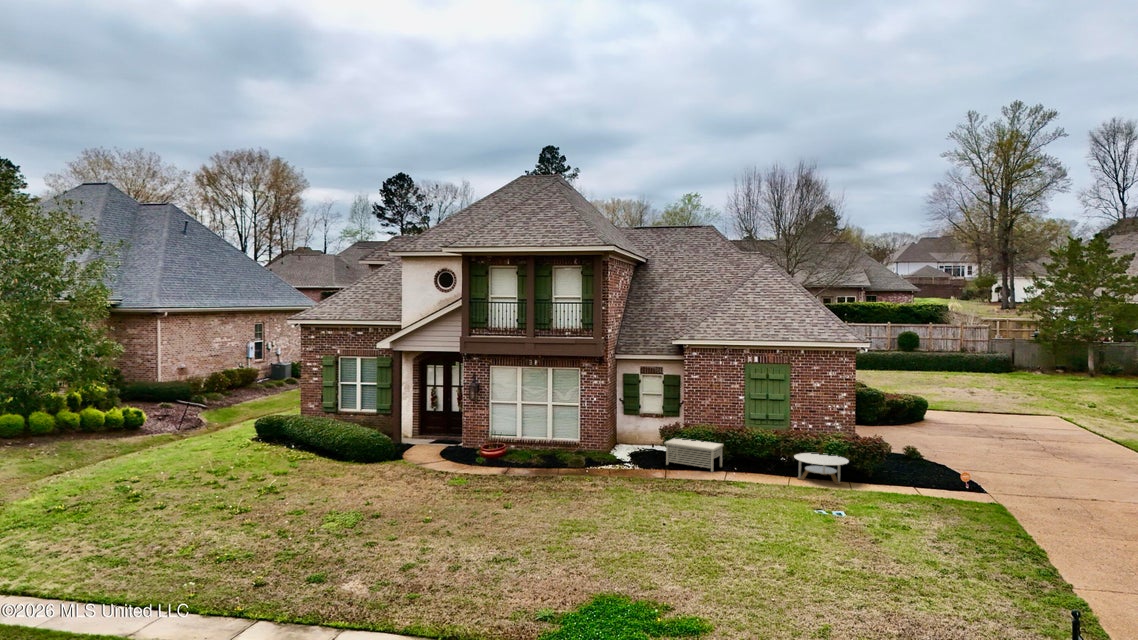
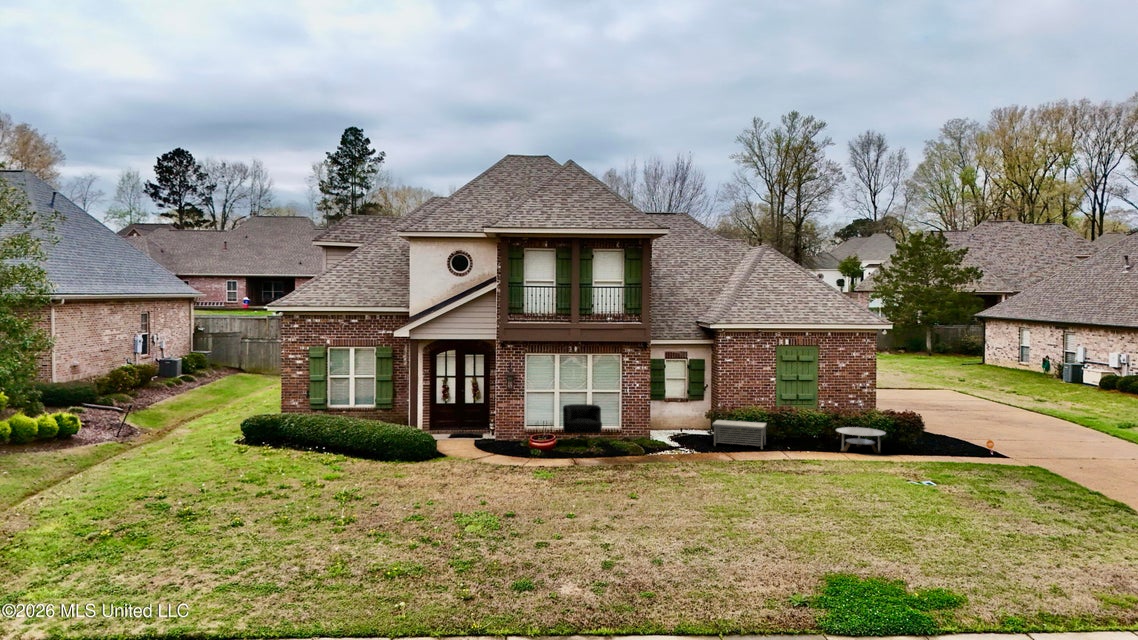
armchair: none [517,416,558,459] -> present [563,404,602,445]

